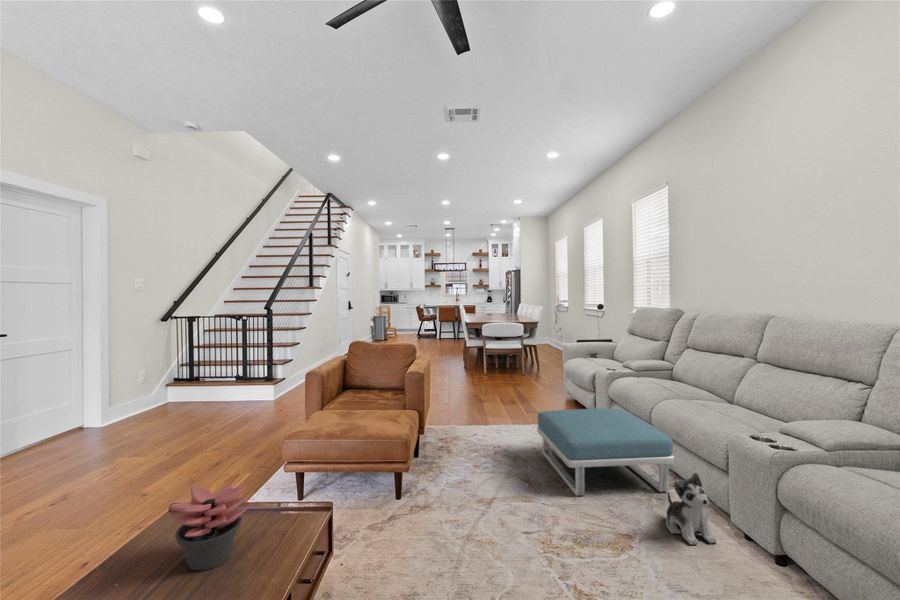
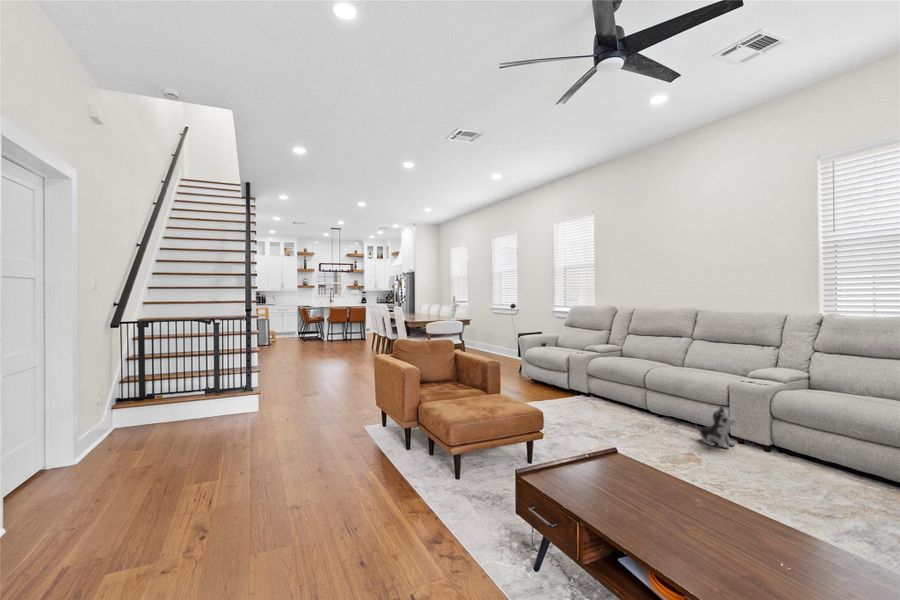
footstool: present [537,409,674,496] -> none [577,379,680,437]
succulent plant: present [171,484,247,571] -> none [612,435,665,496]

